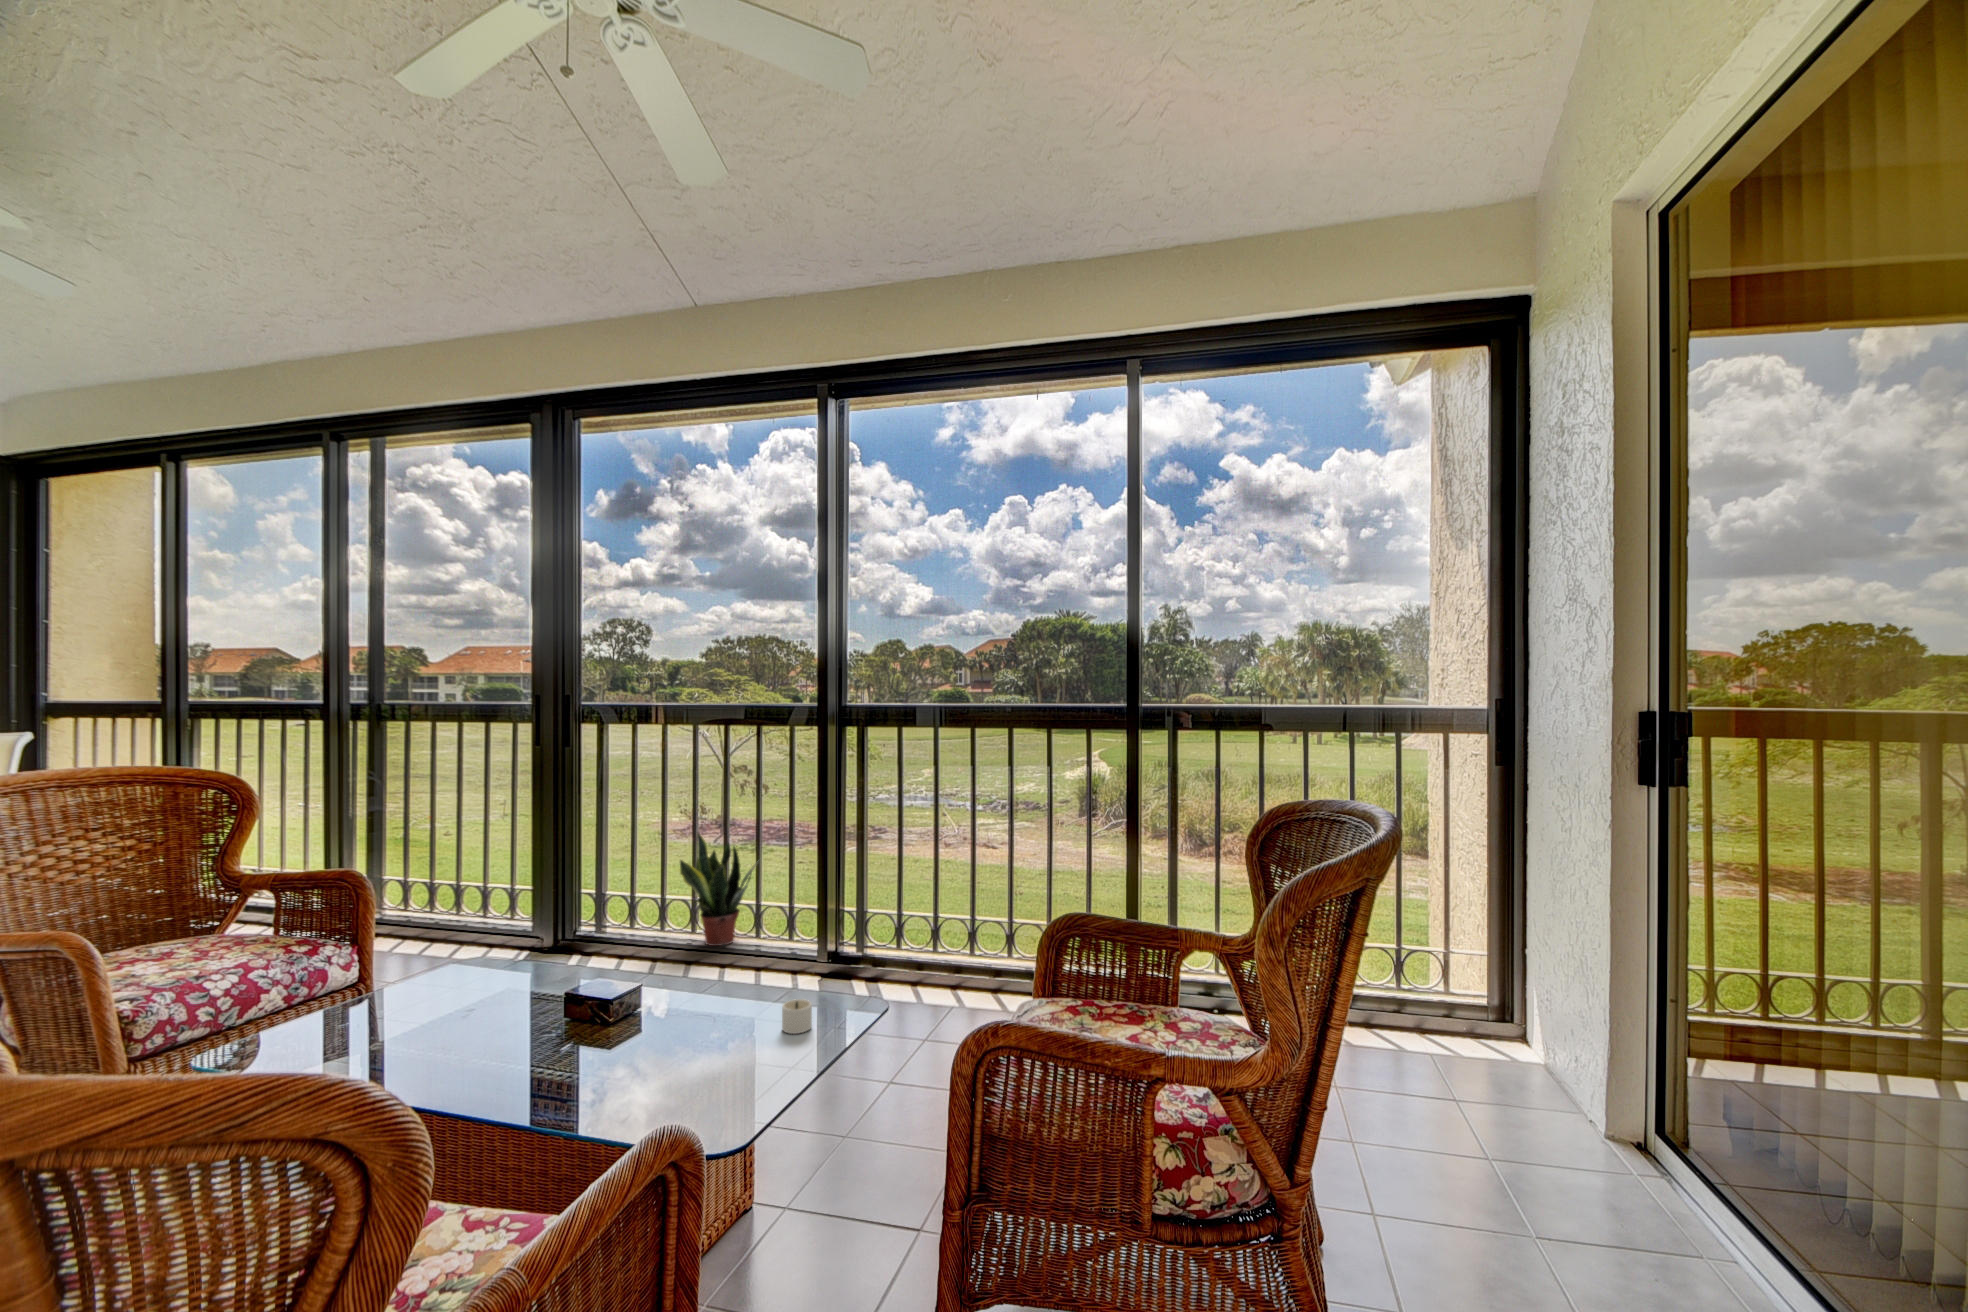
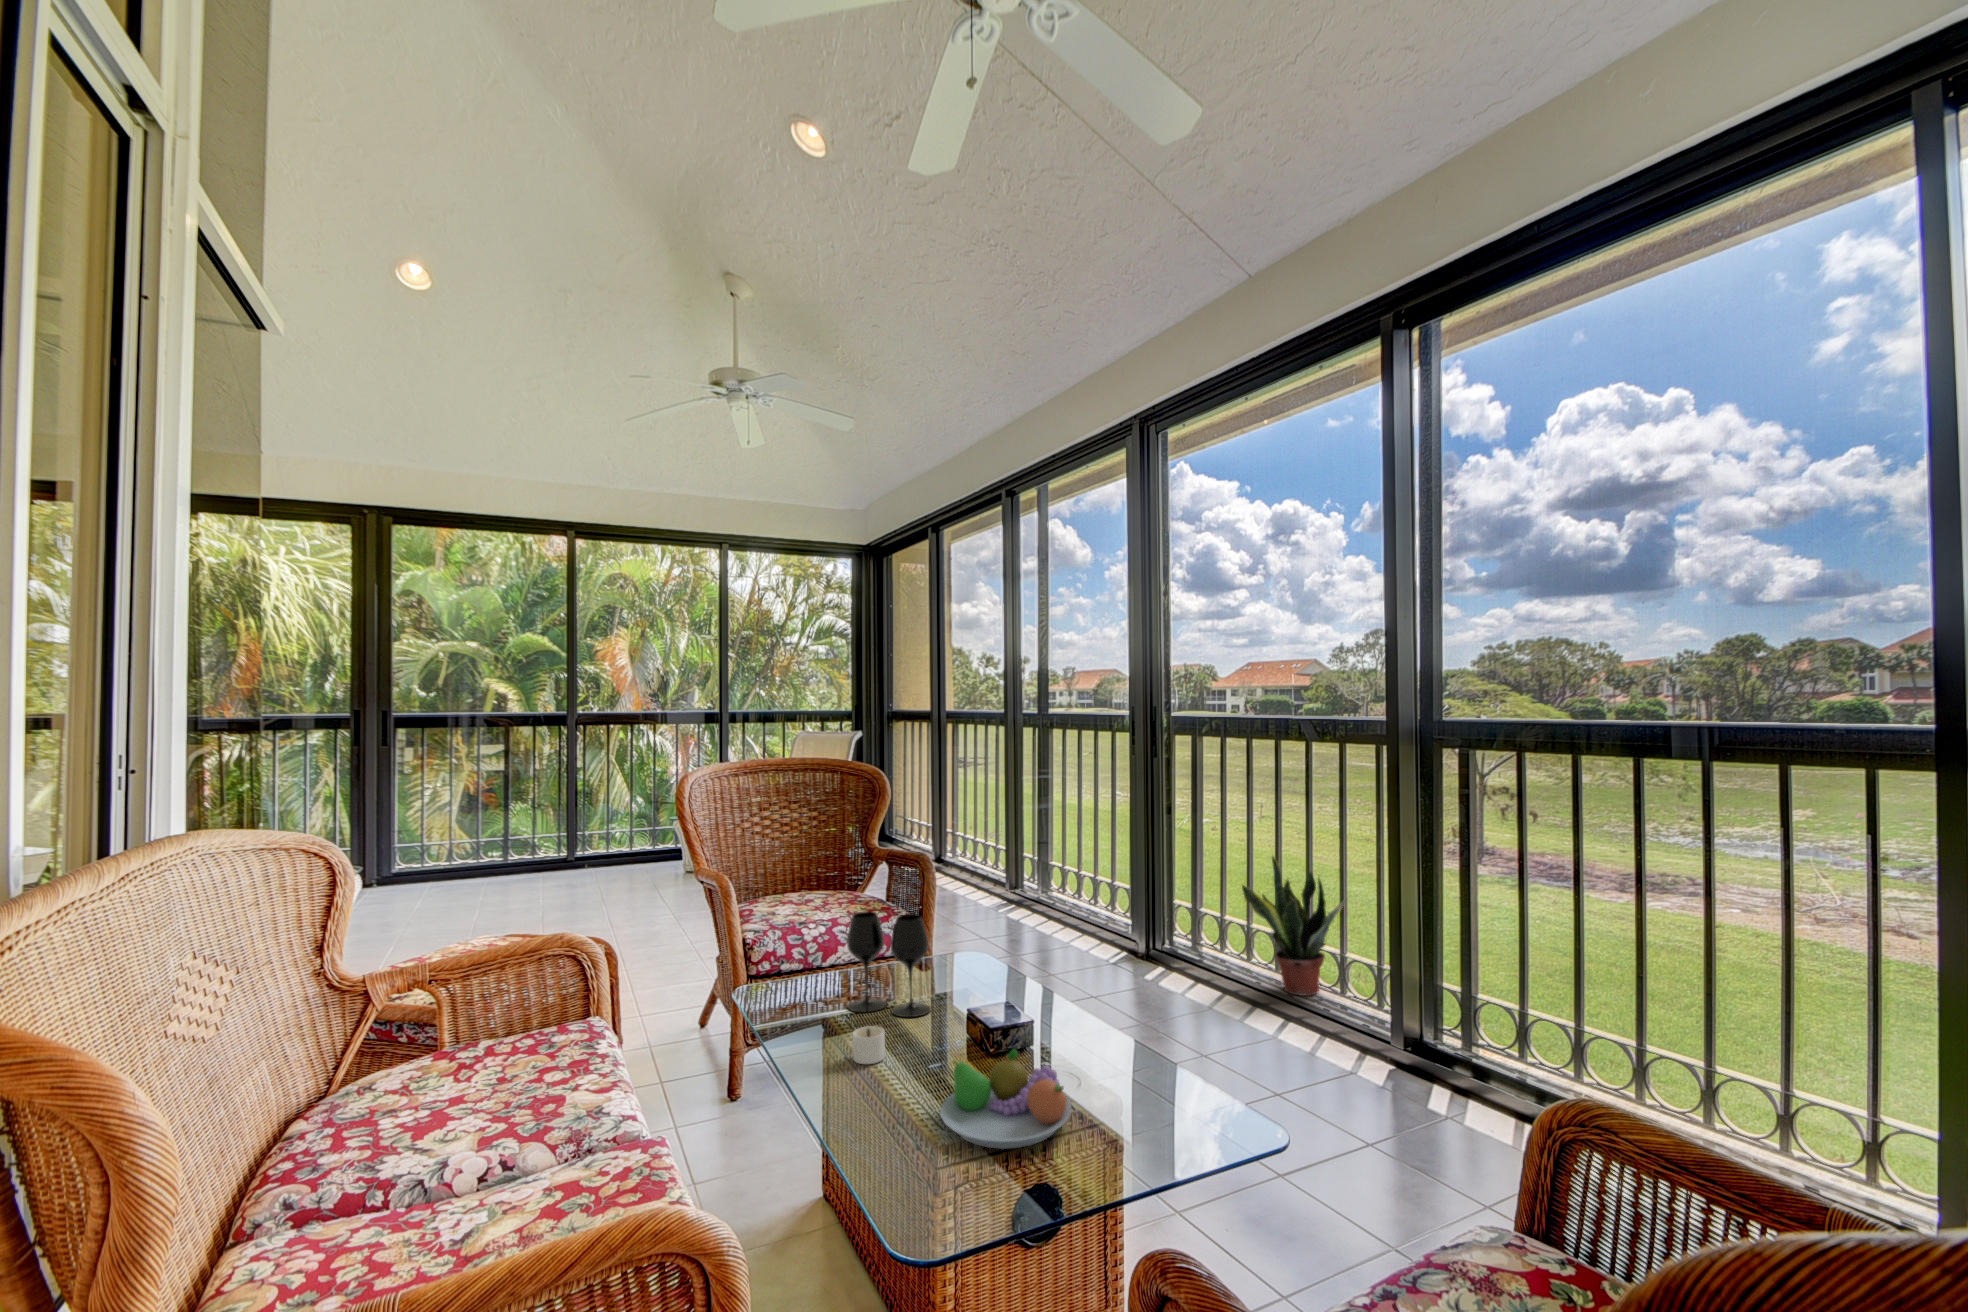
wine glass: none [387,921,496,1038] -> present [847,911,931,1017]
candle: present [782,999,812,1034] -> present [852,1026,885,1064]
fruit bowl: none [620,1002,744,1079] -> present [940,1049,1071,1149]

